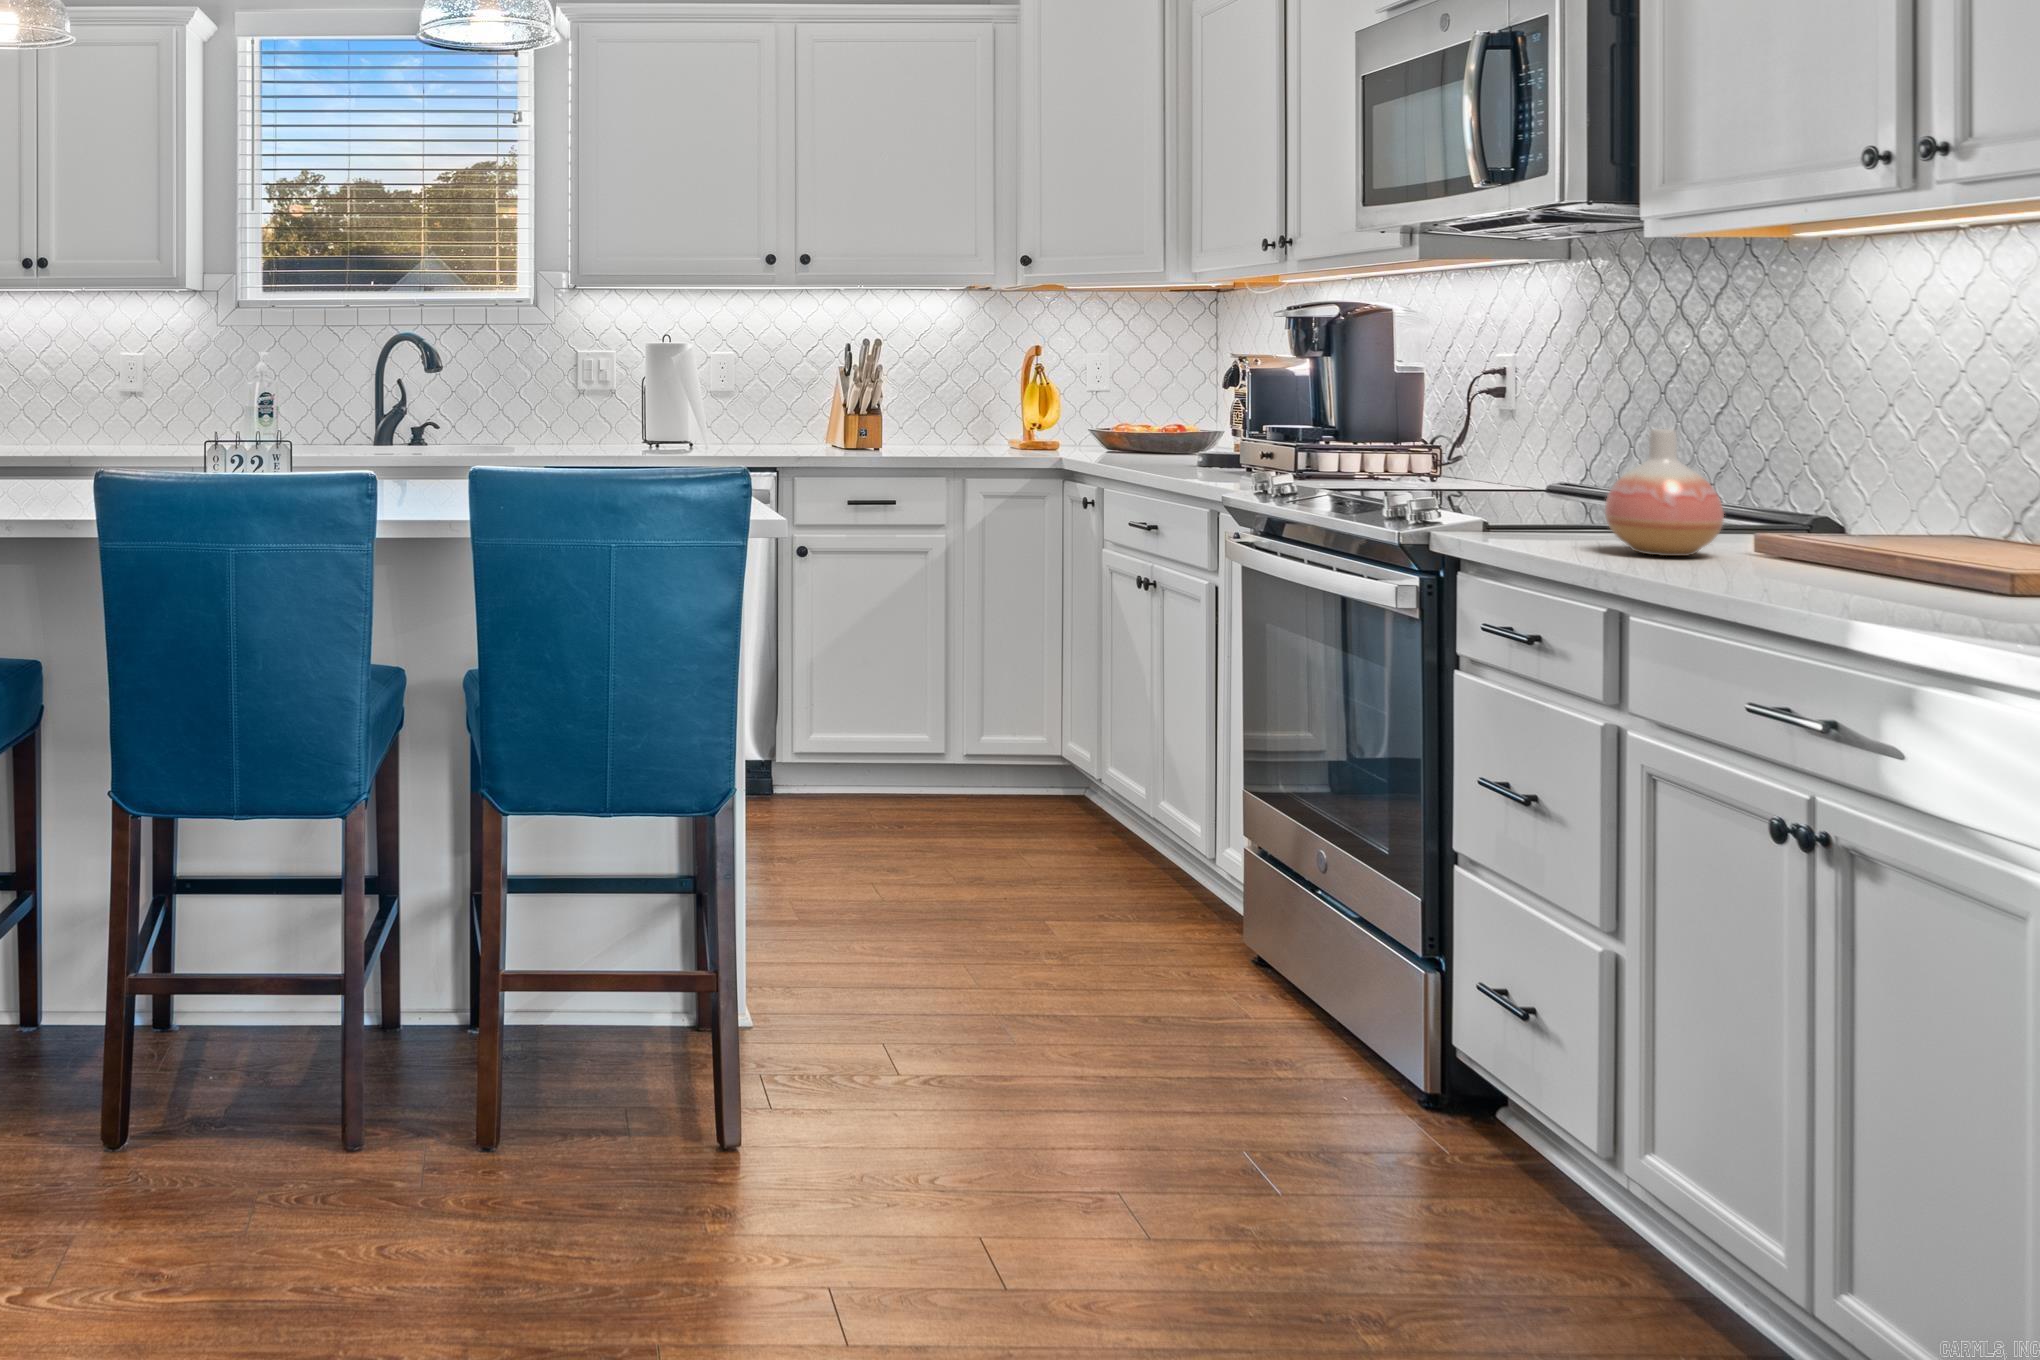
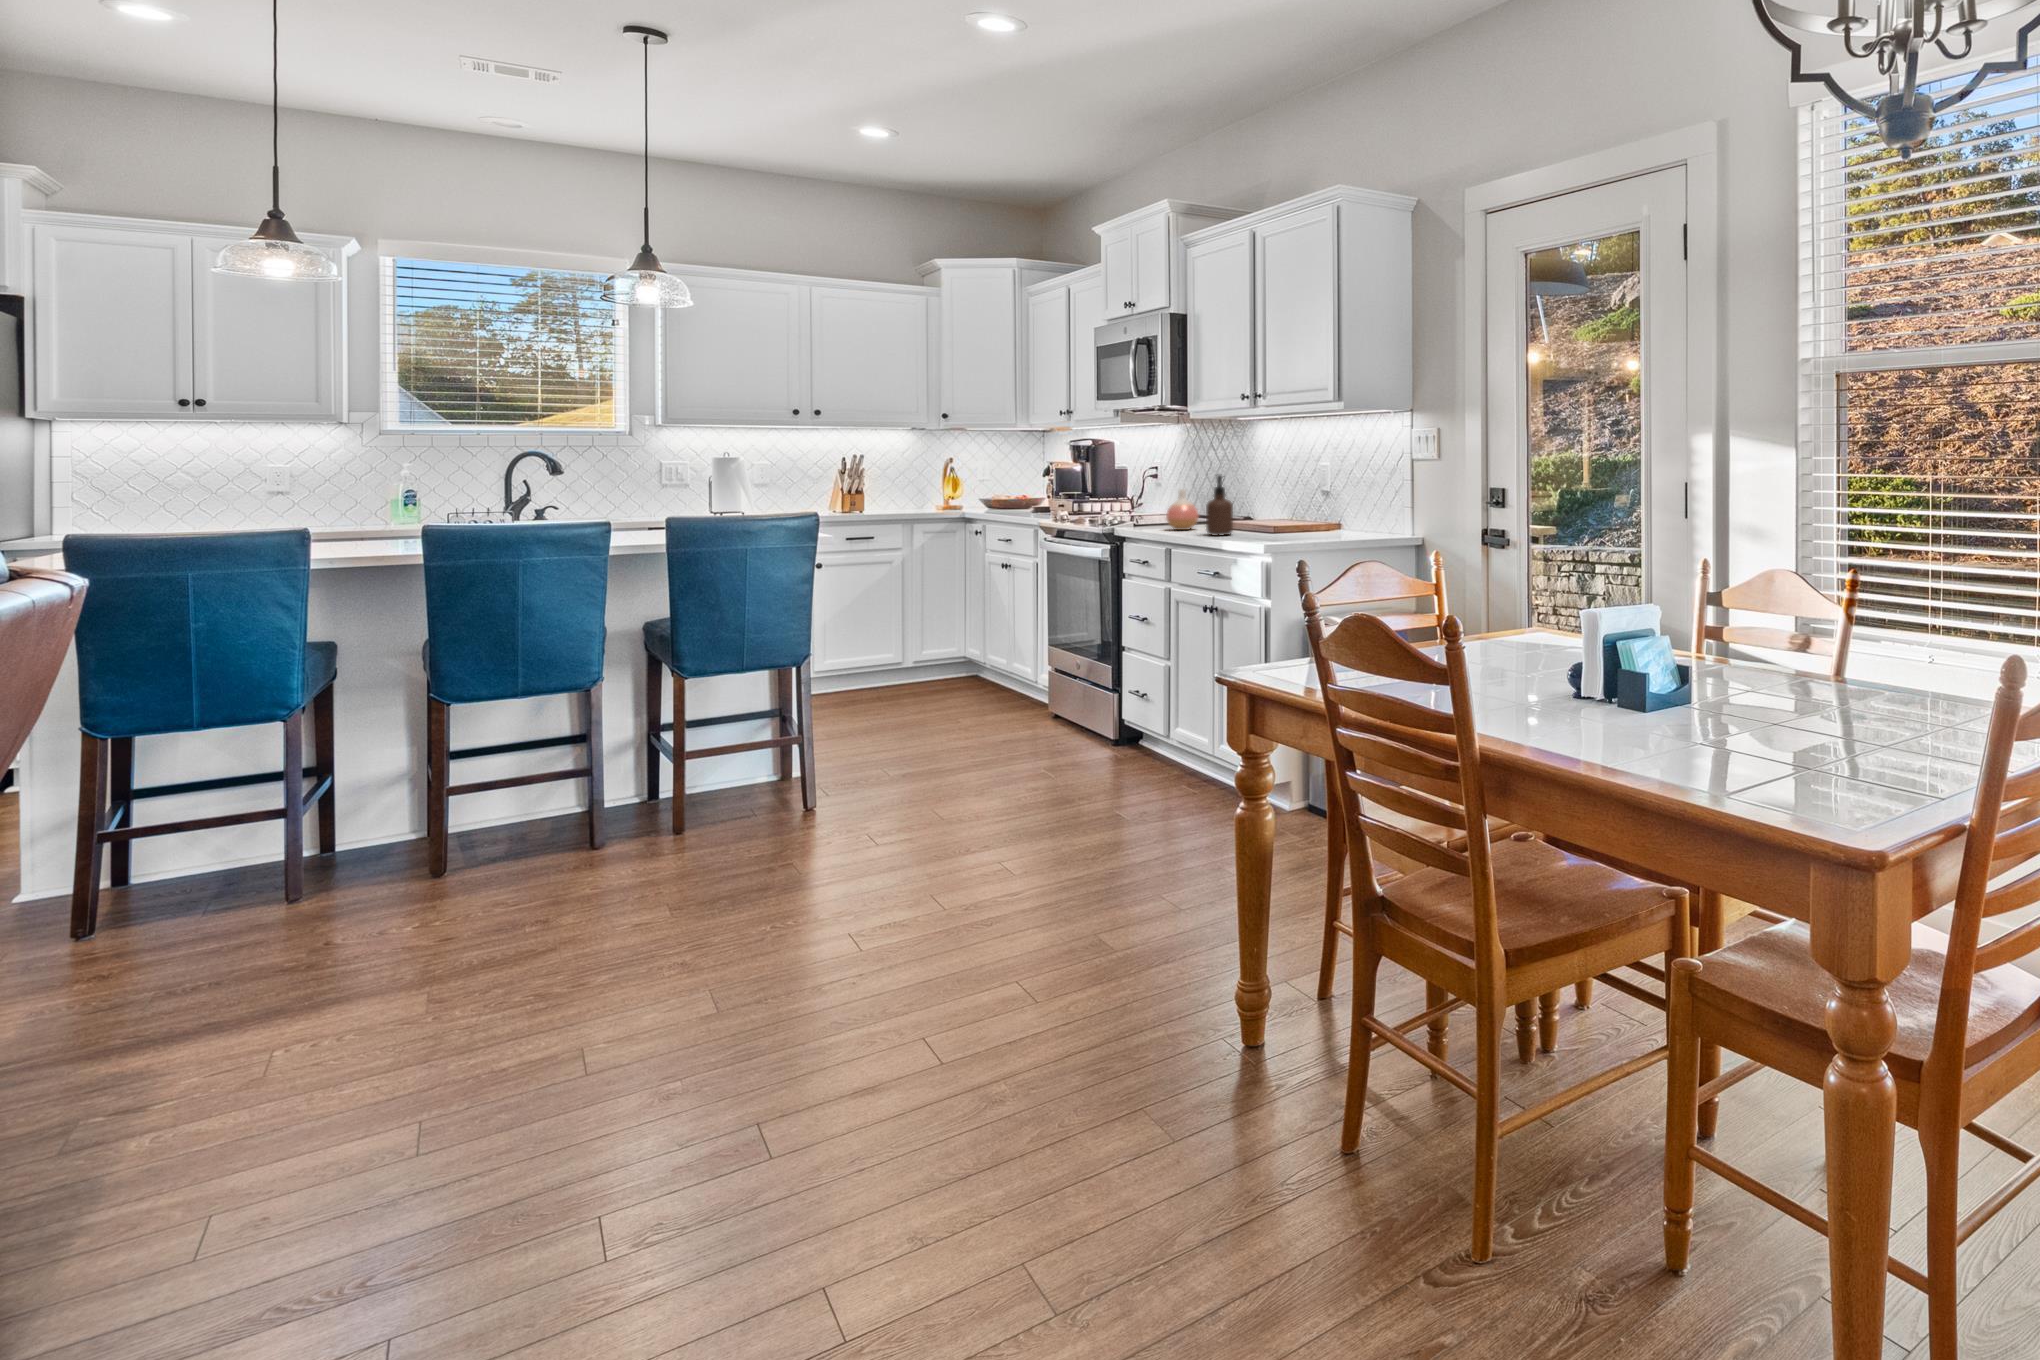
soap dispenser: none [1796,385,1916,599] -> present [1206,475,1233,536]

